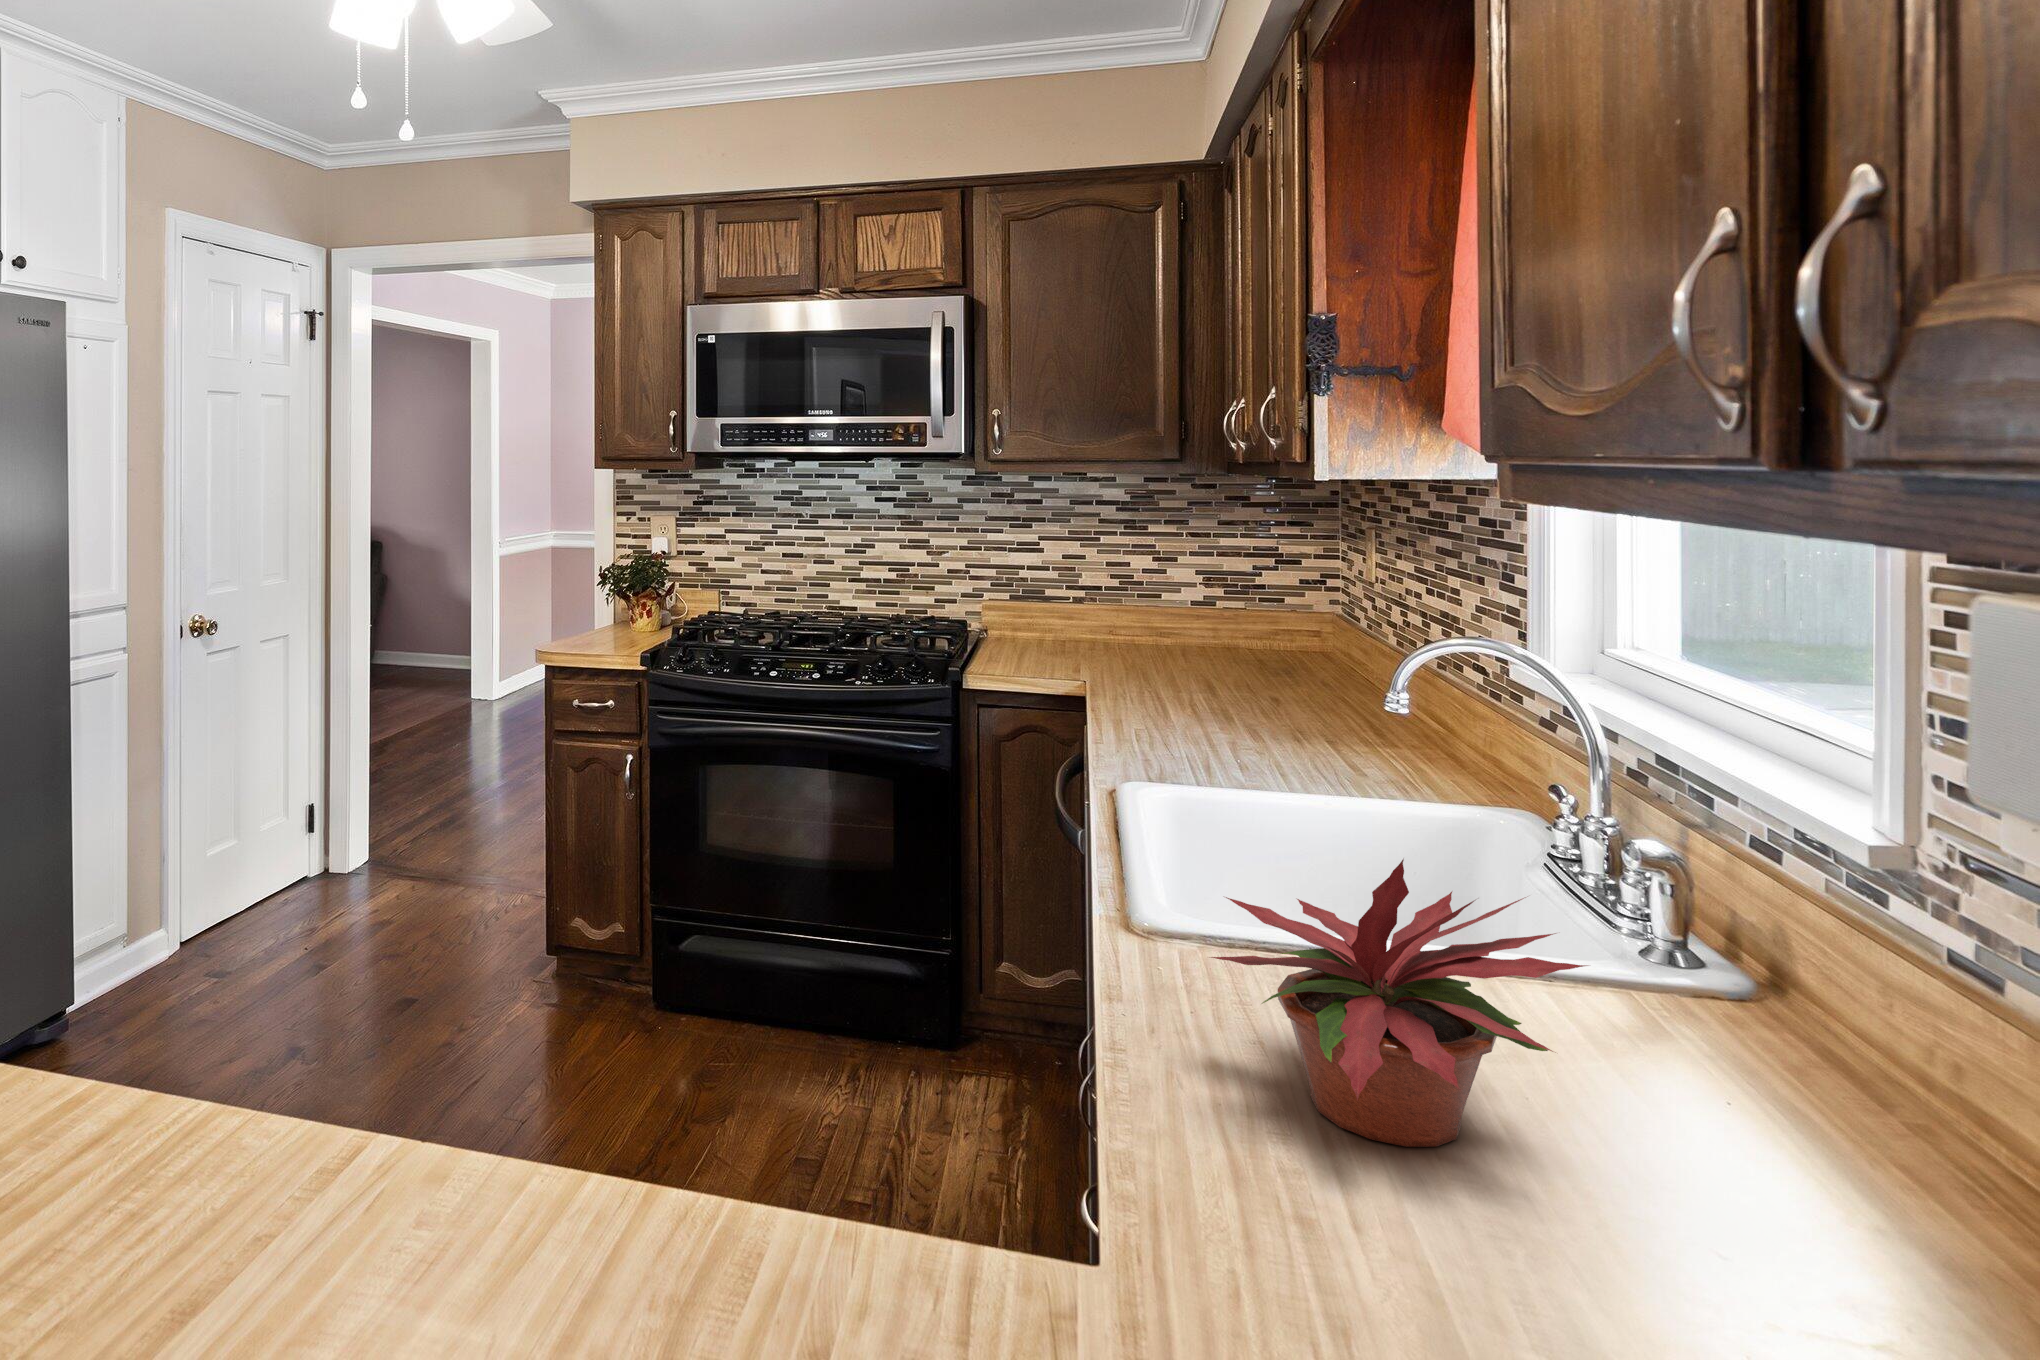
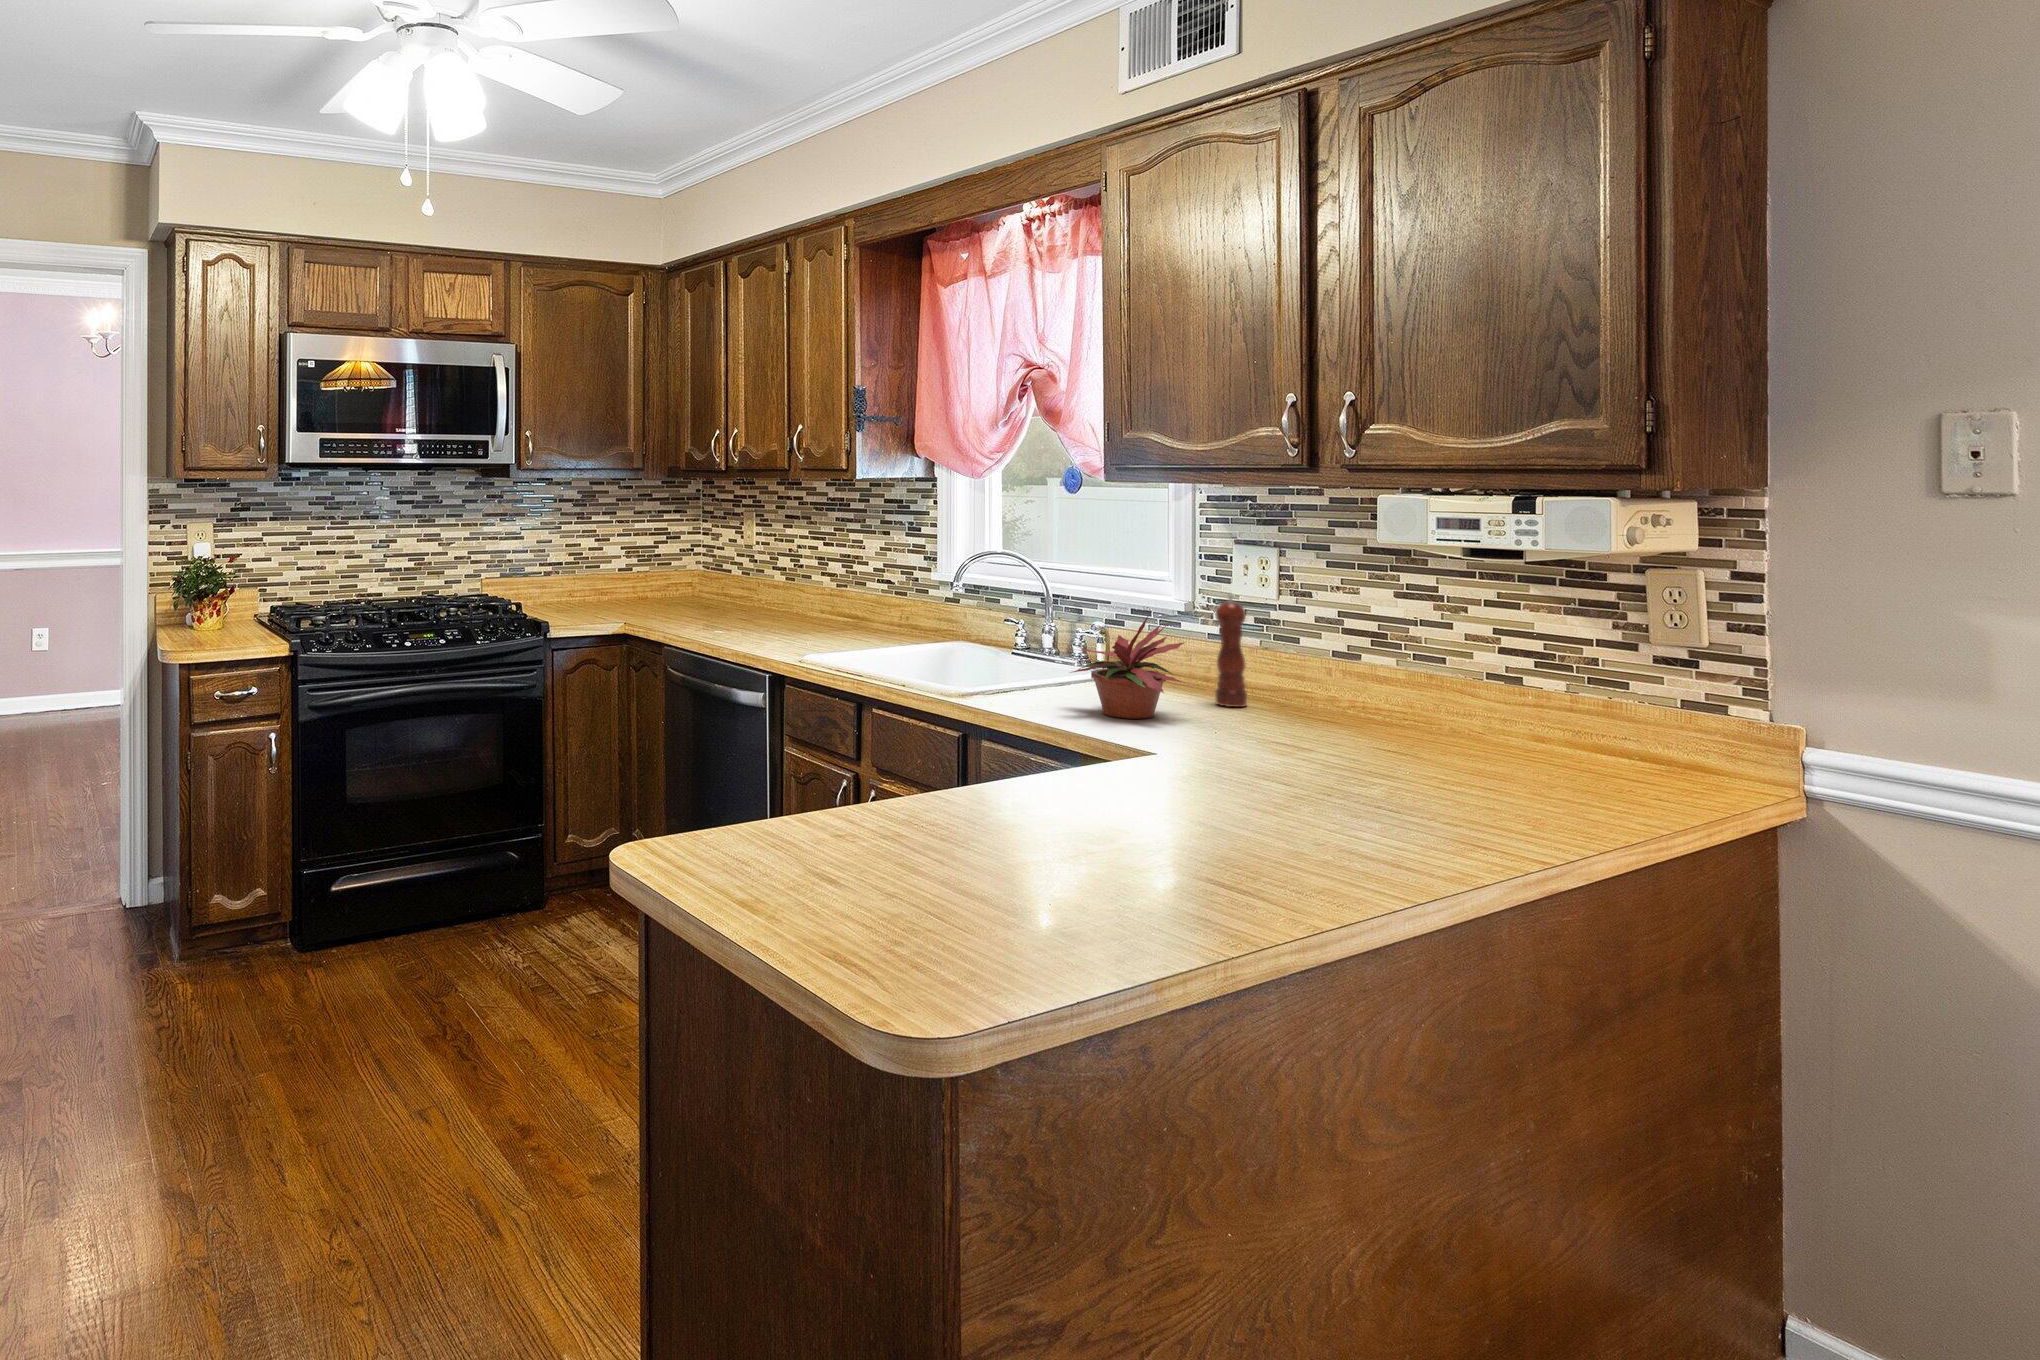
pepper mill: none [1778,853,1901,1227] -> present [1215,594,1247,707]

